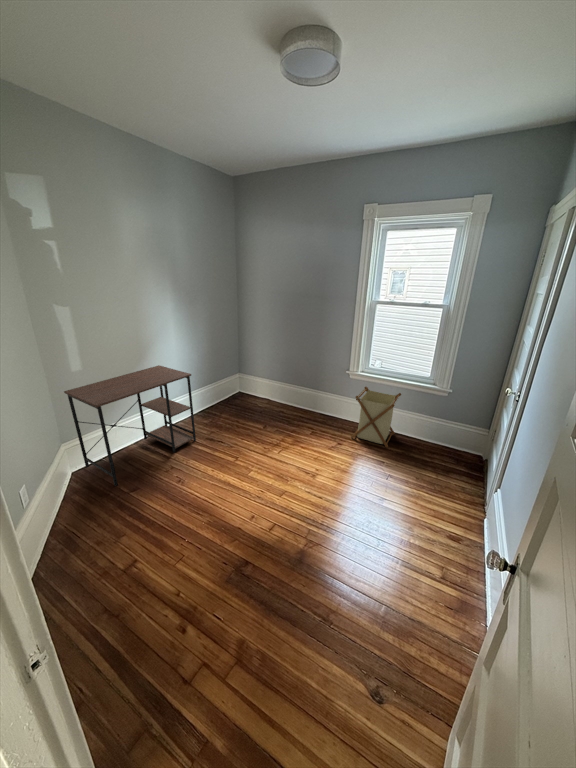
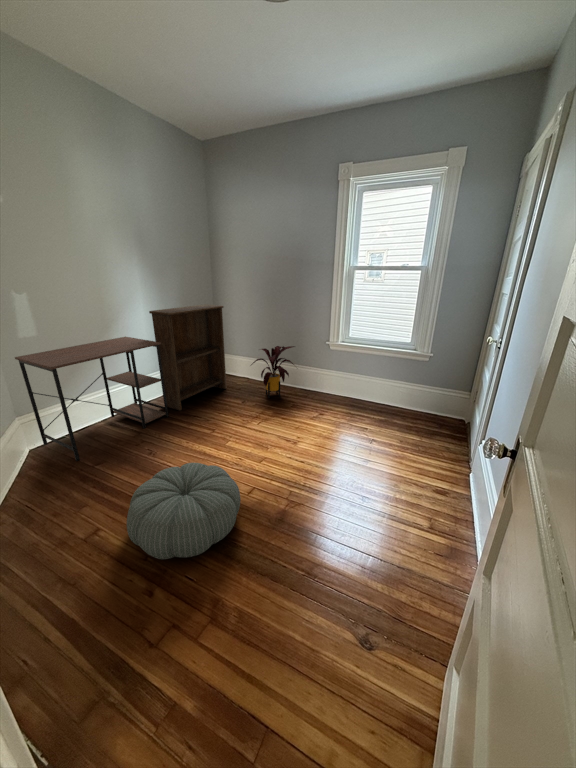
bookshelf: none [181,332,249,434] -> present [149,304,226,411]
house plant: none [272,372,318,423] -> present [251,346,294,398]
laundry basket: present [351,387,401,448] -> none [333,356,383,416]
pouf: none [162,500,263,597] -> present [127,463,241,559]

